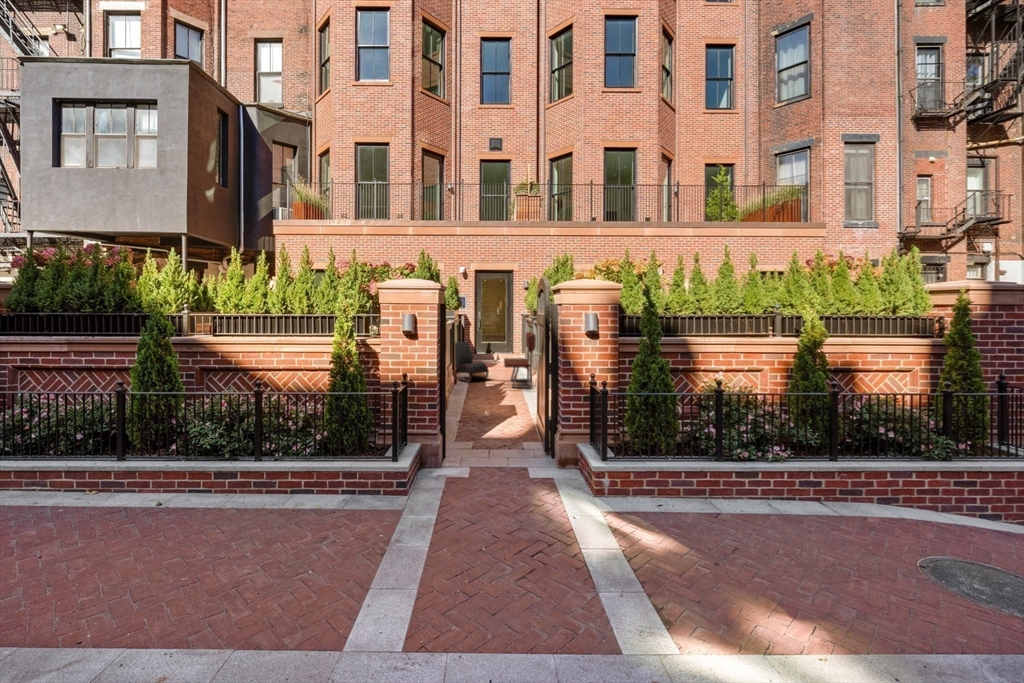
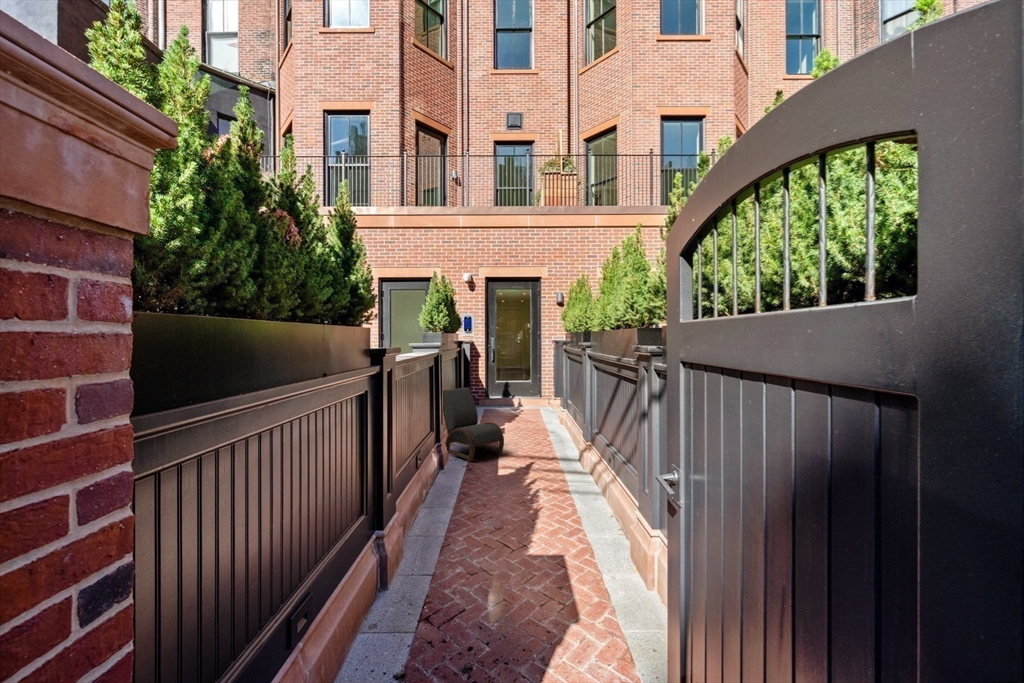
bench: present [504,332,536,388] -> none [530,372,589,479]

